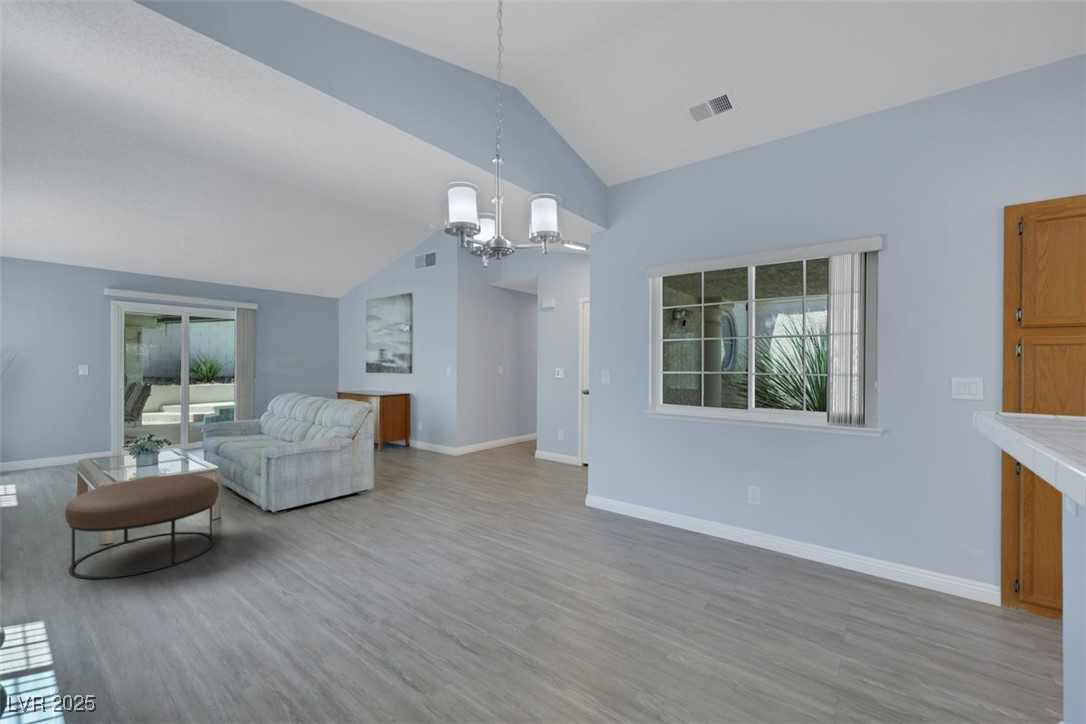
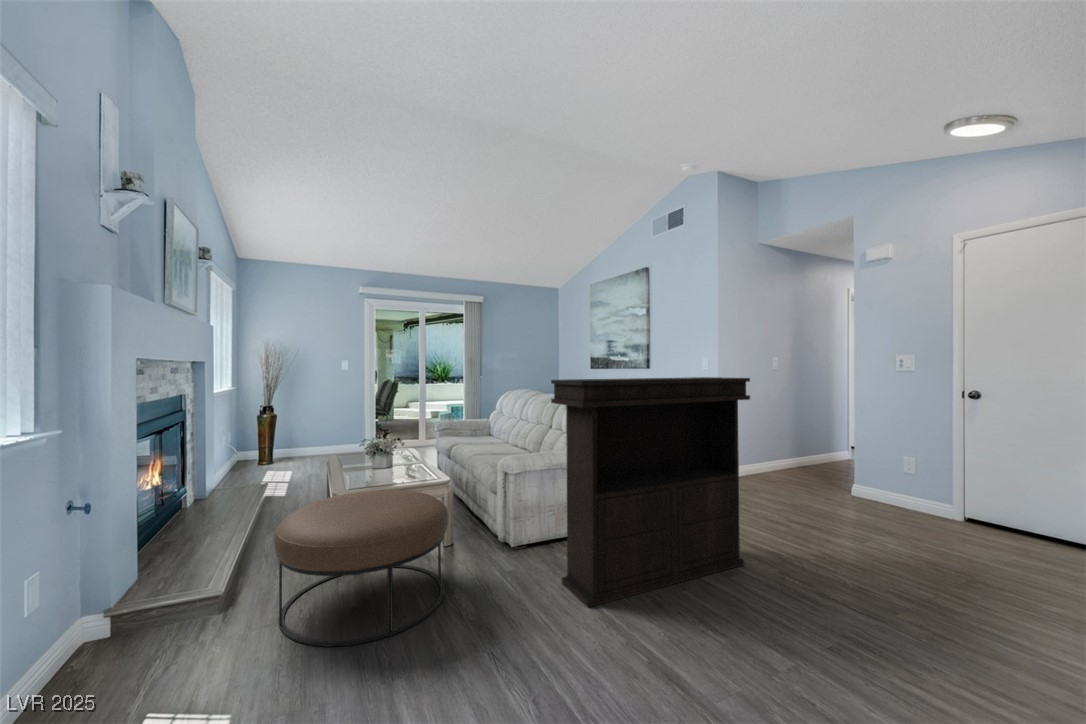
console table: none [302,386,442,534] -> present [551,377,750,607]

